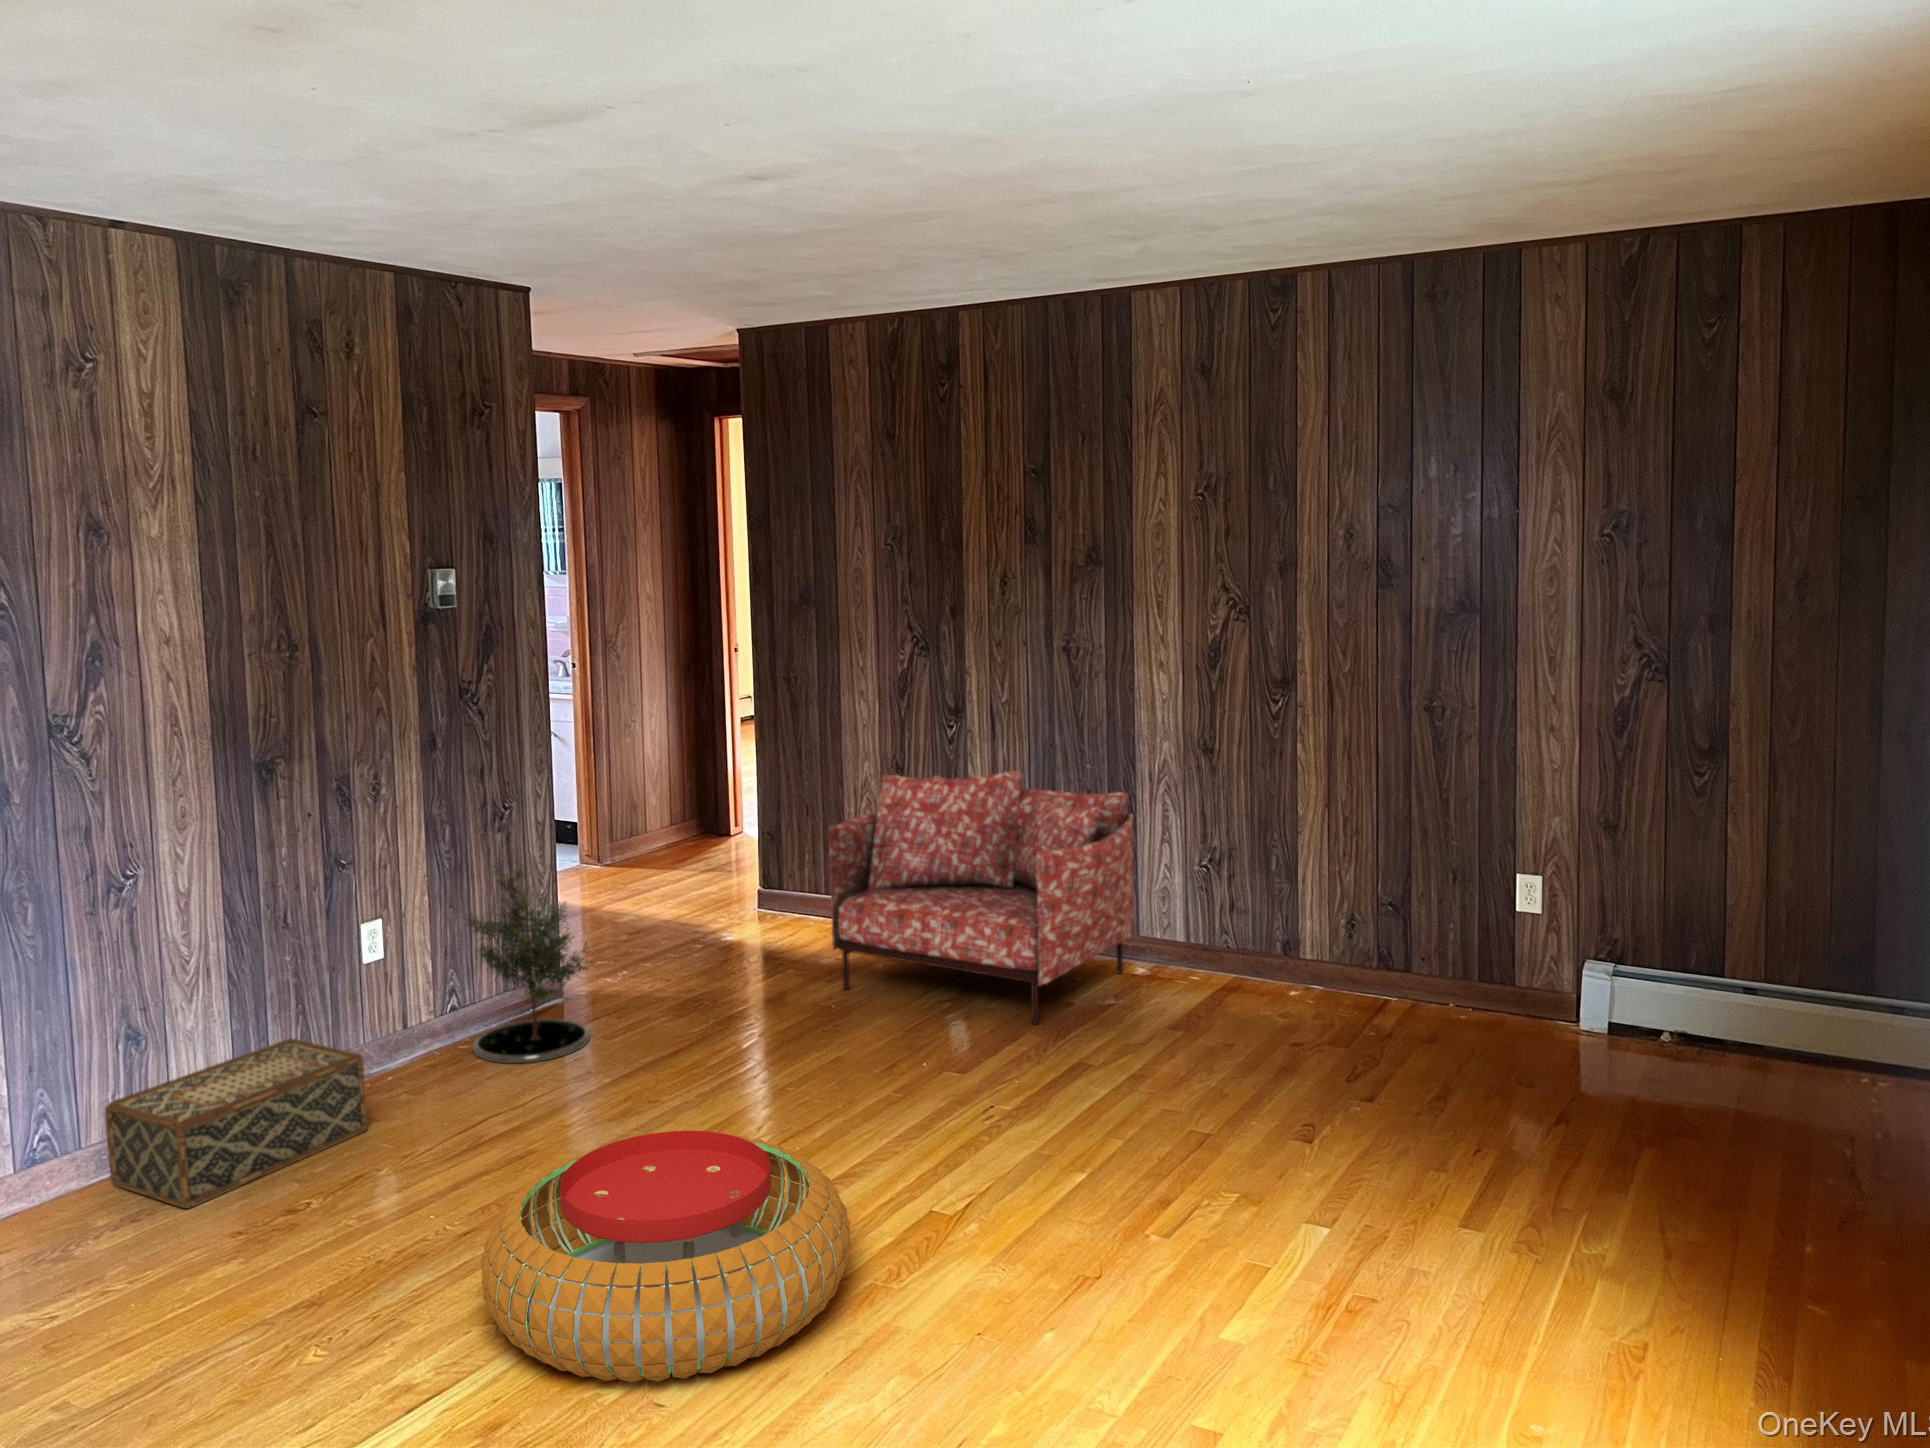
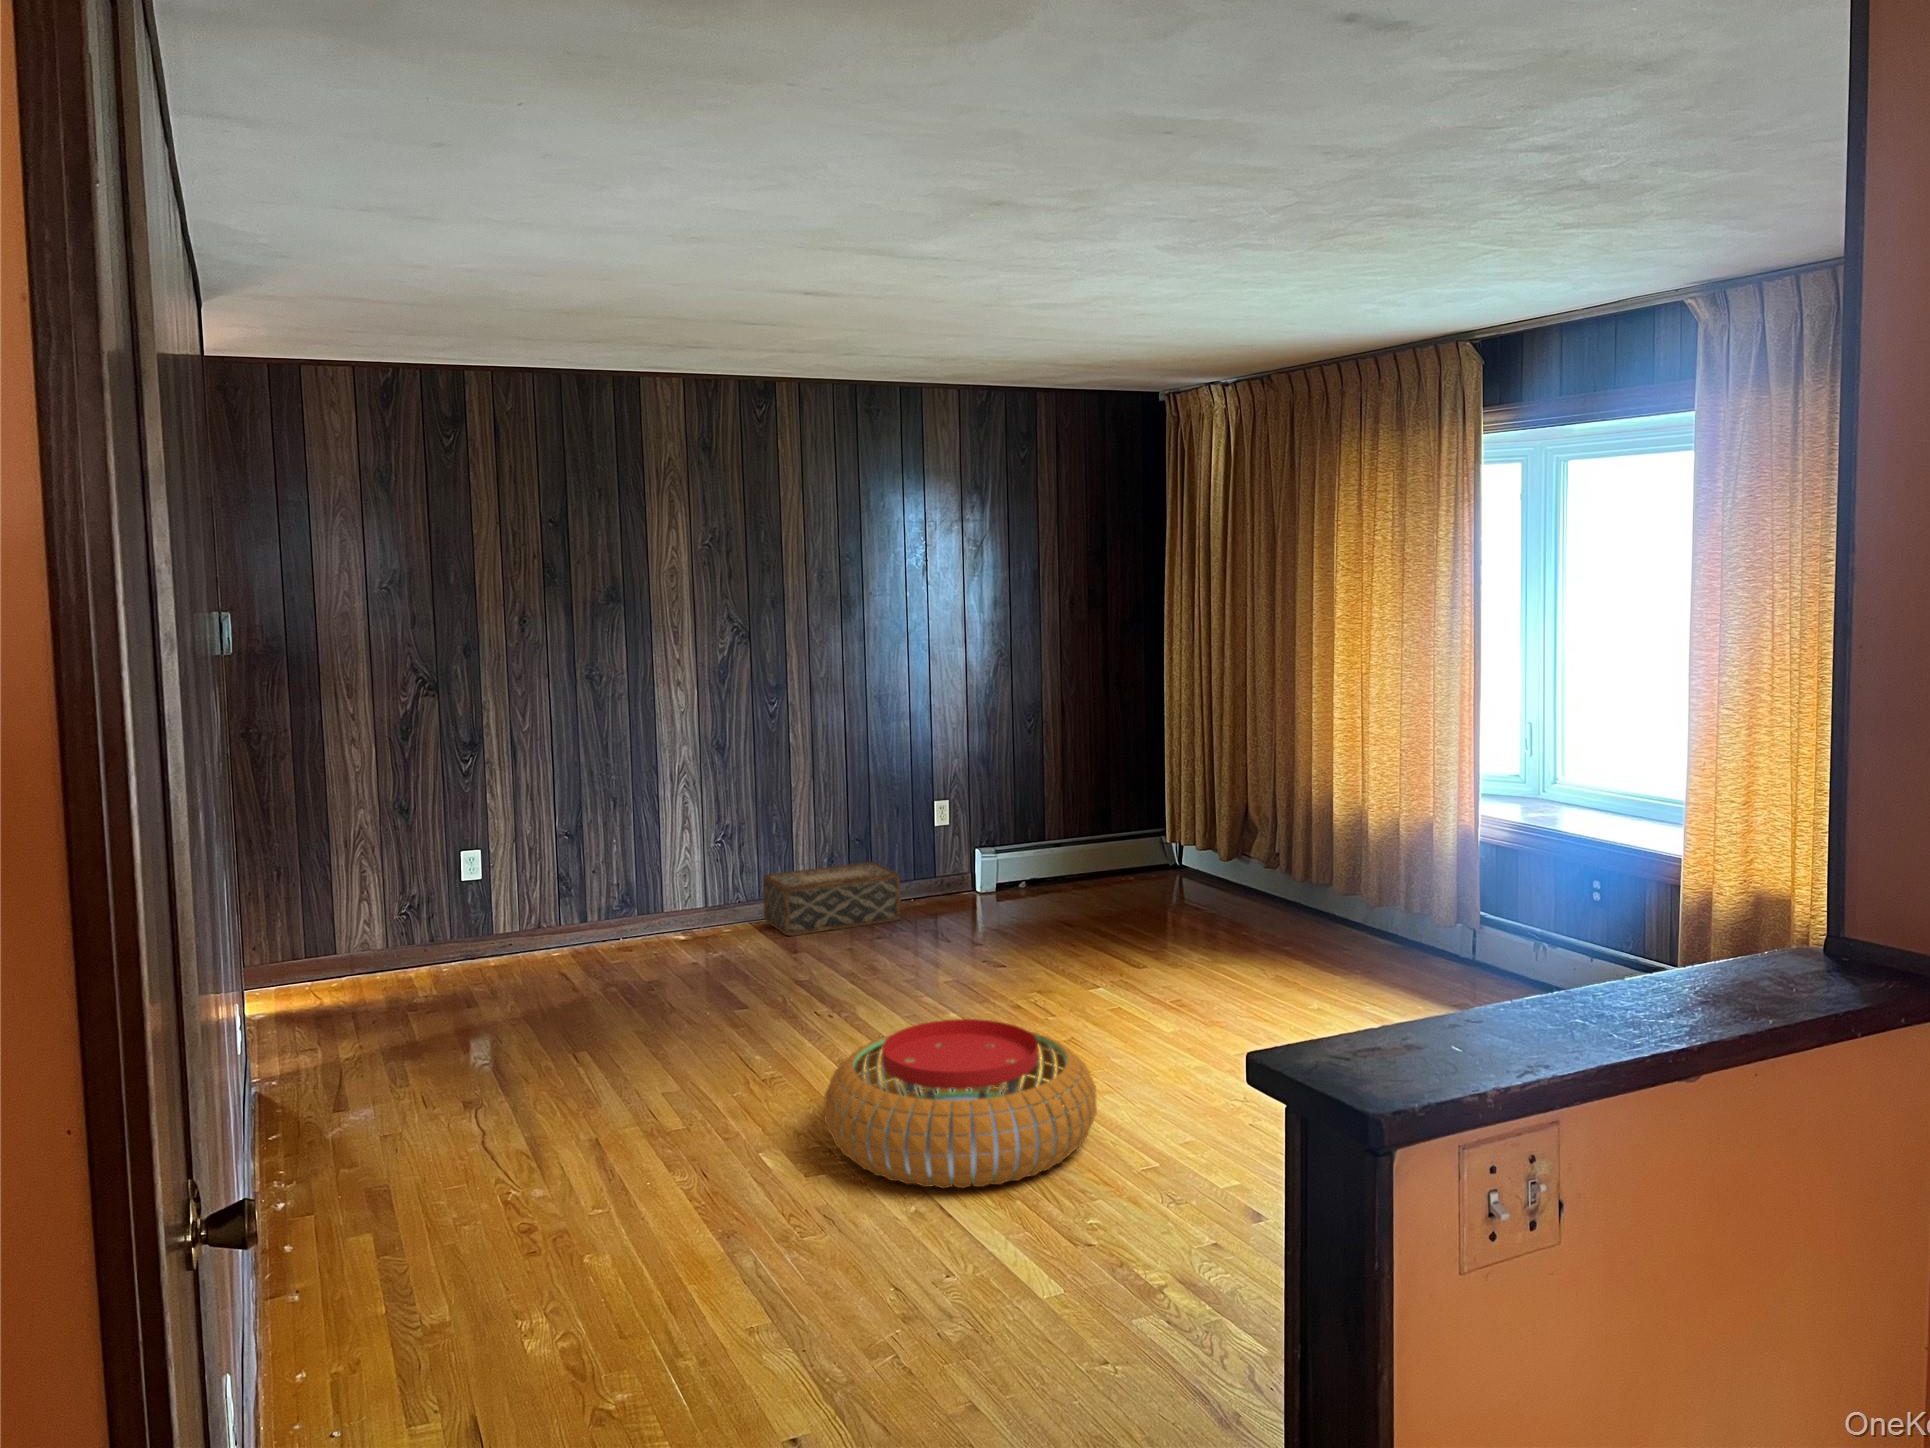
armchair: present [828,771,1134,1024] -> none [458,787,730,1008]
potted tree: present [465,857,592,1063] -> none [280,908,449,1150]
woven basket: present [105,1039,367,1209] -> present [763,862,900,936]

